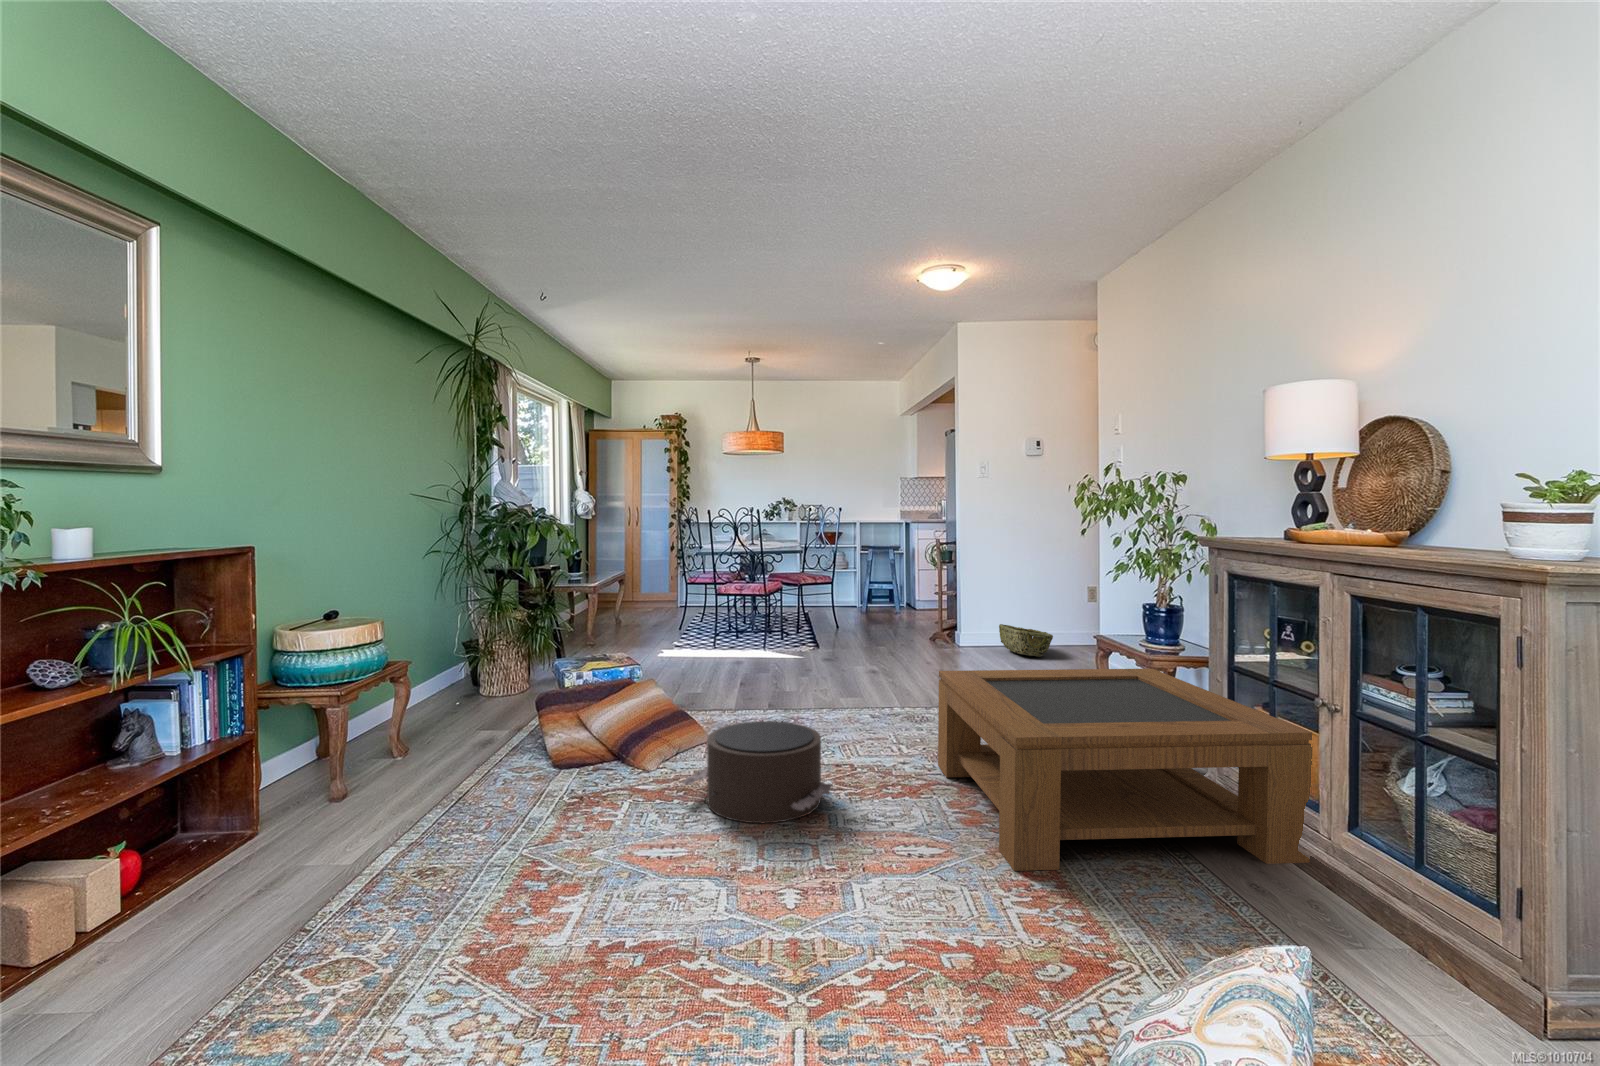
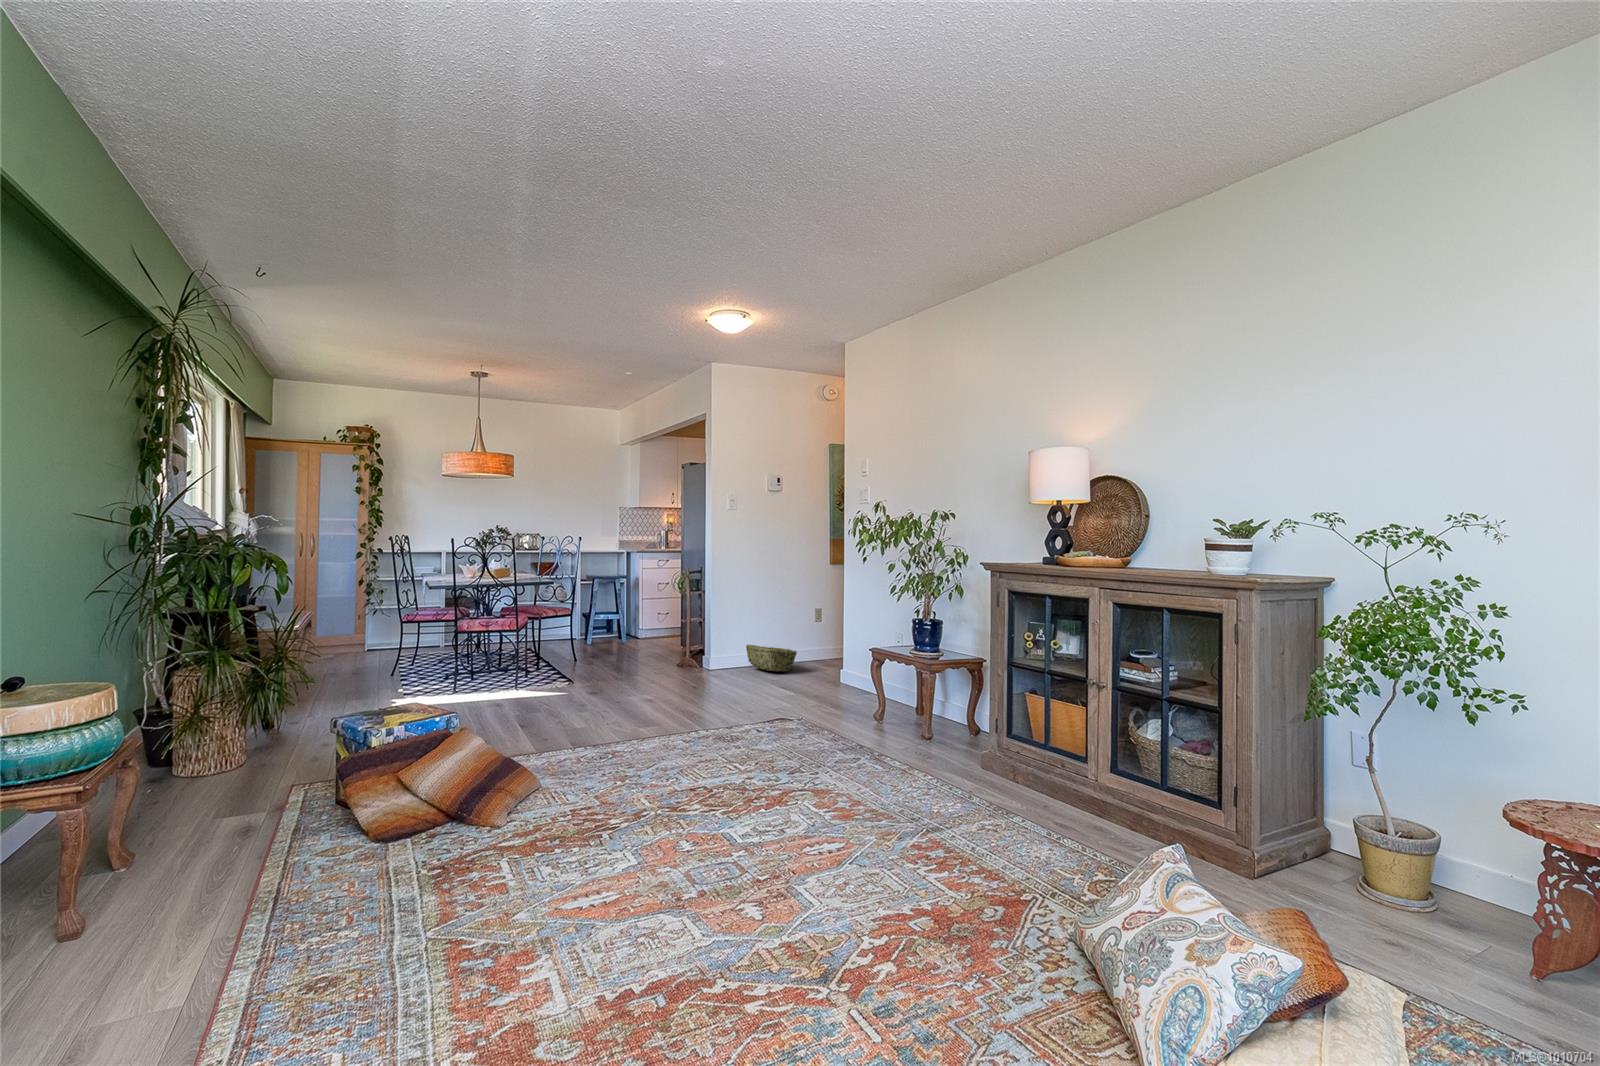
coffee table: present [938,668,1312,871] -> none [780,670,1082,848]
pouf: present [683,721,833,823] -> none [565,752,719,856]

